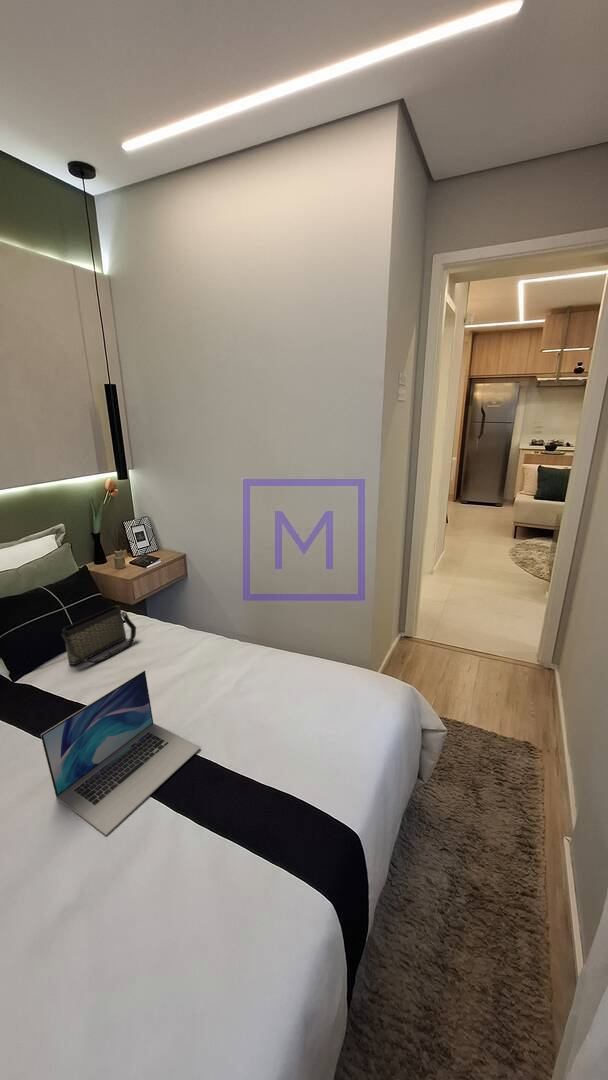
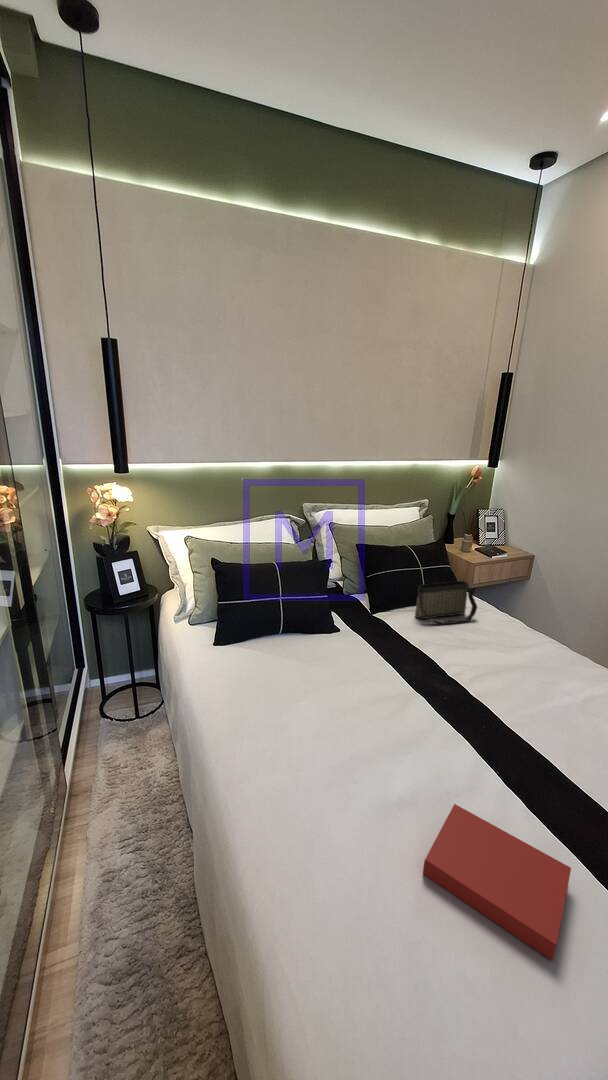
laptop: present [41,670,201,835] -> none [401,643,530,757]
book: none [93,876,248,1021] -> present [423,804,571,960]

